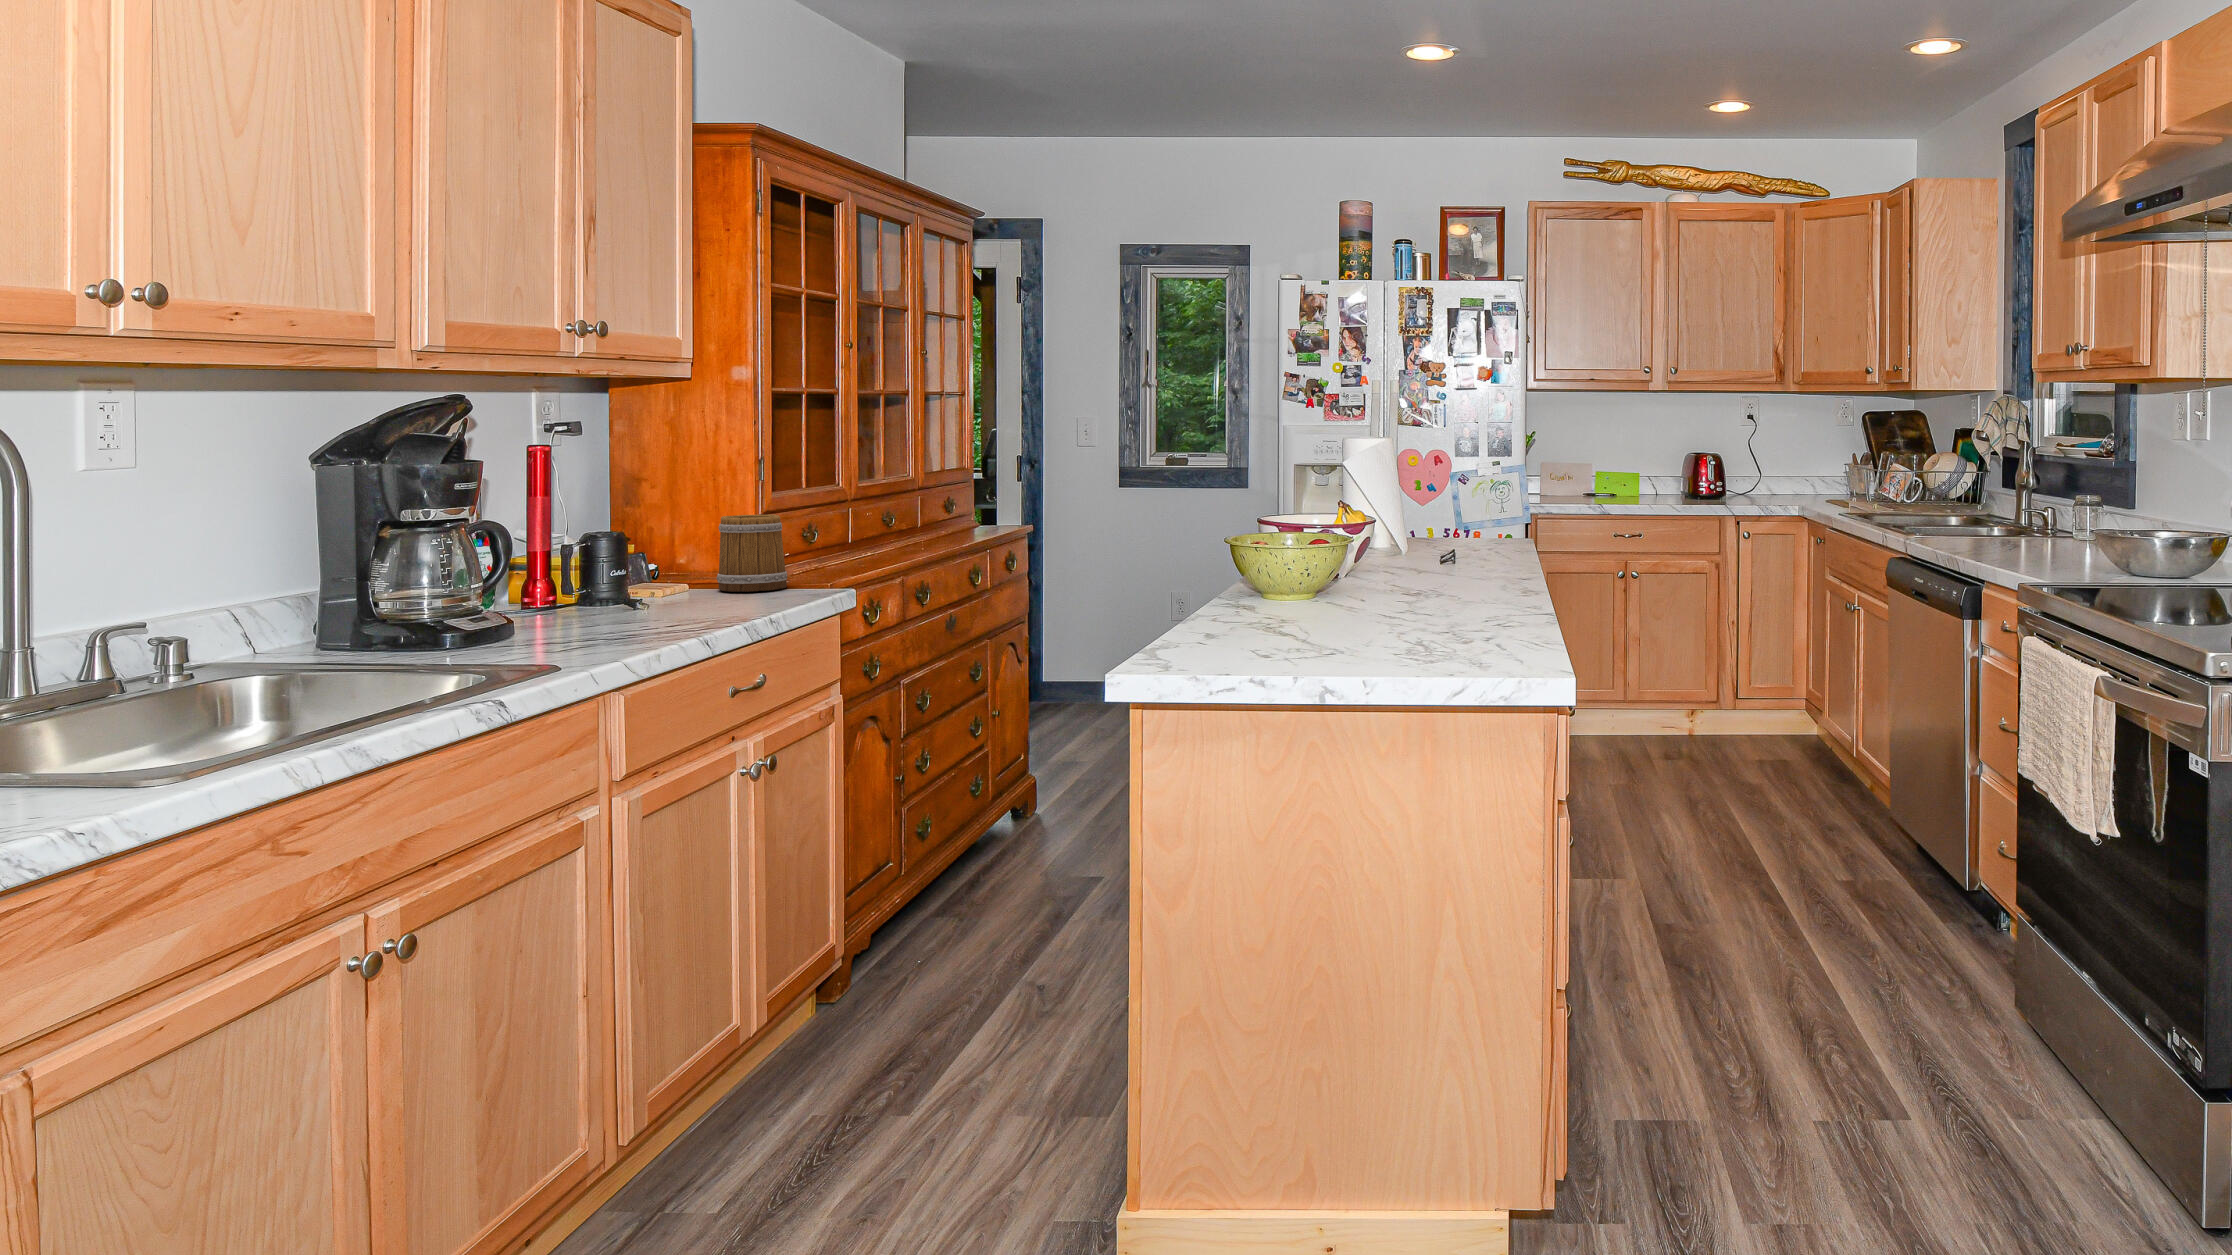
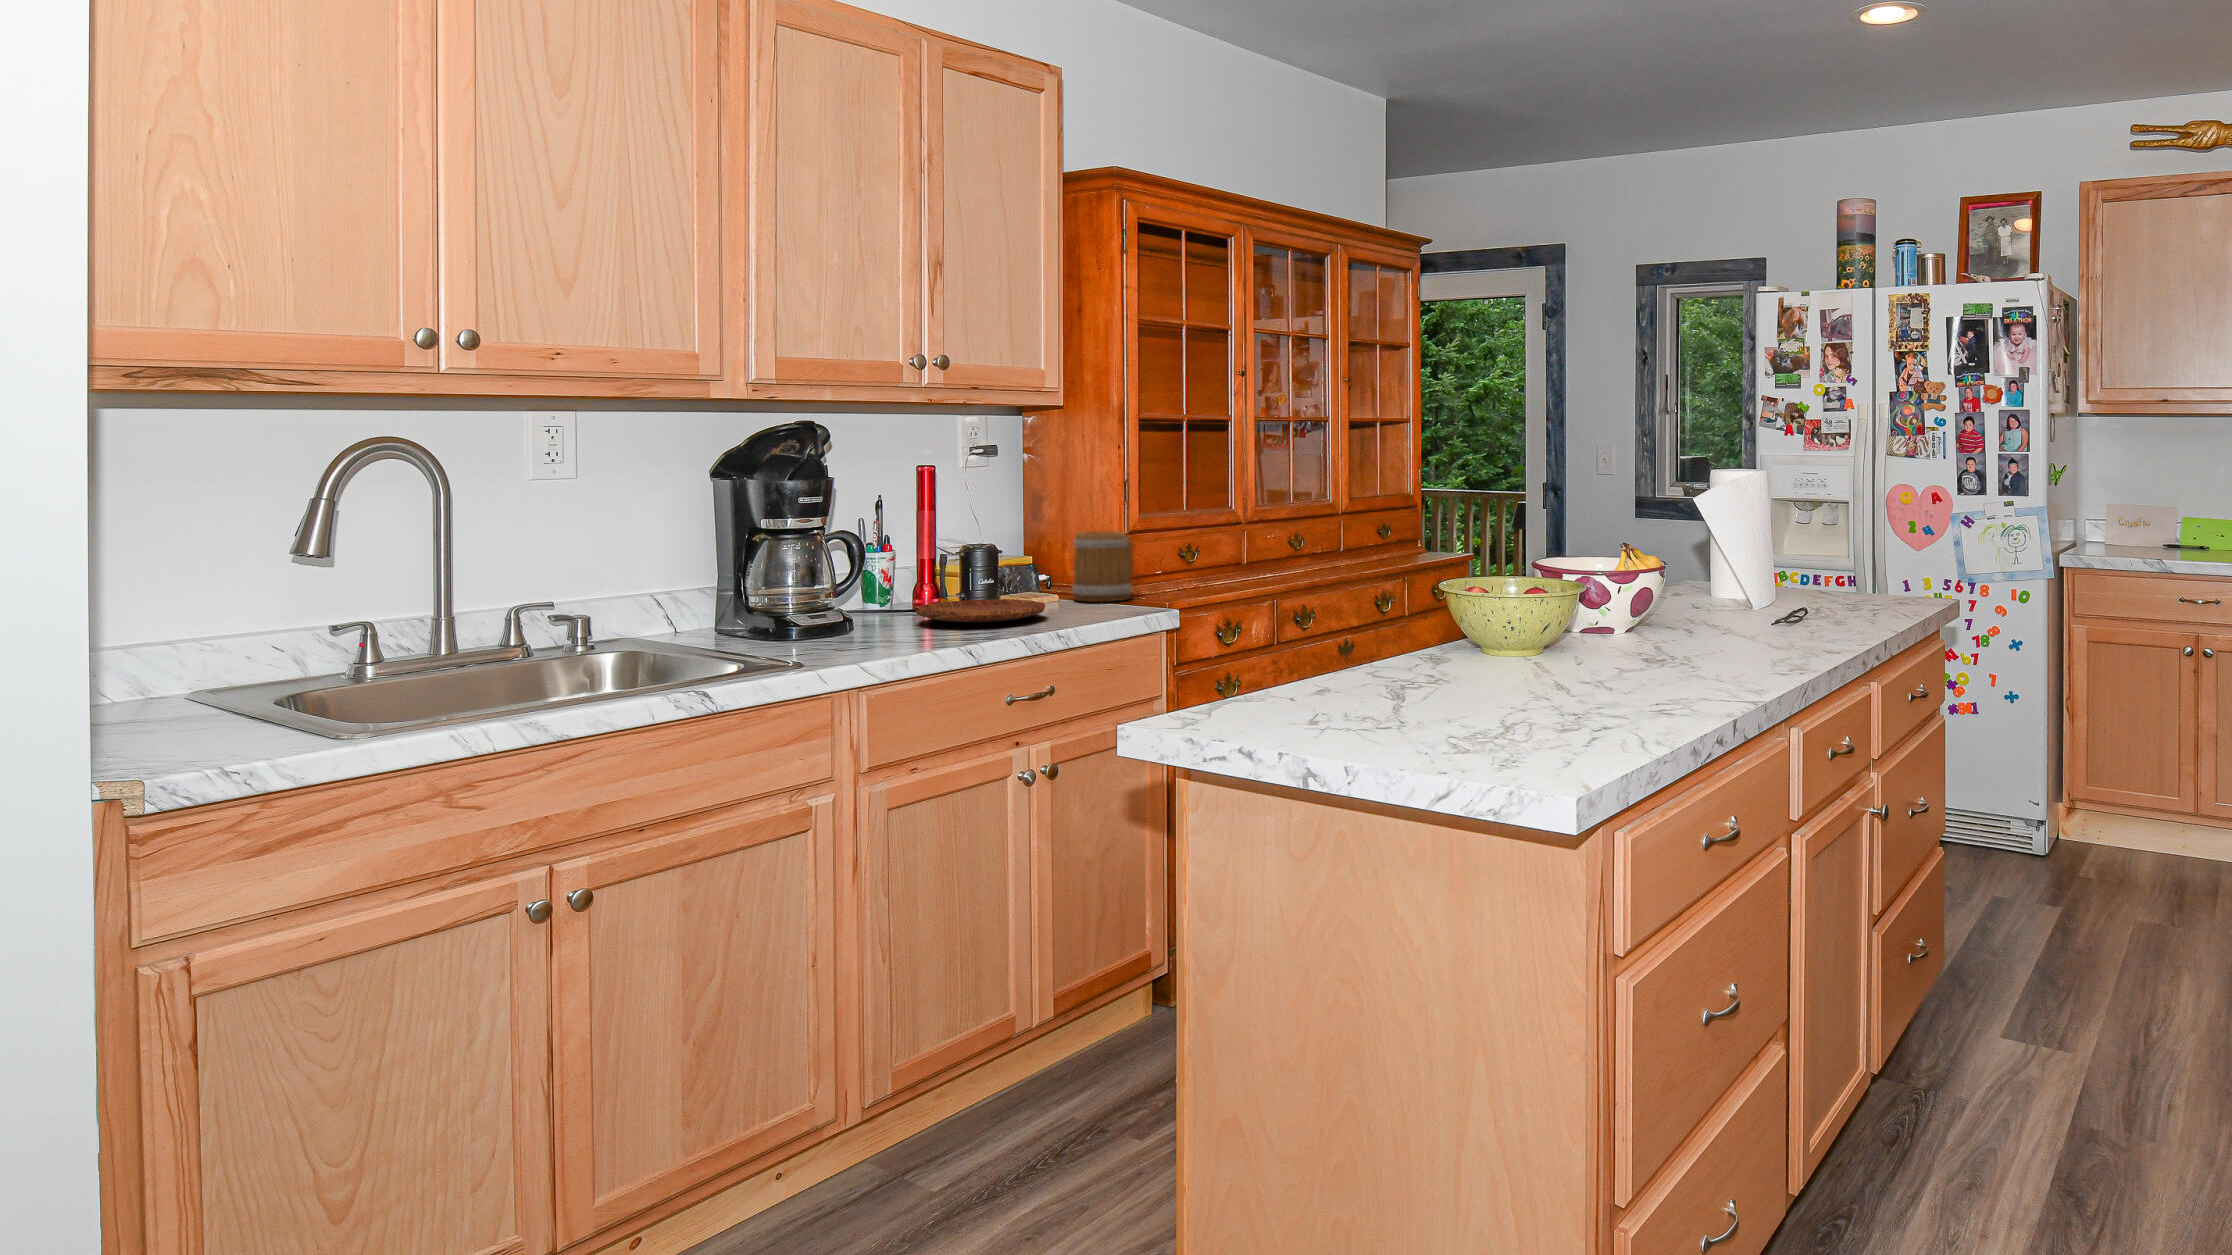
tray: none [579,592,738,618] -> present [916,599,1046,623]

